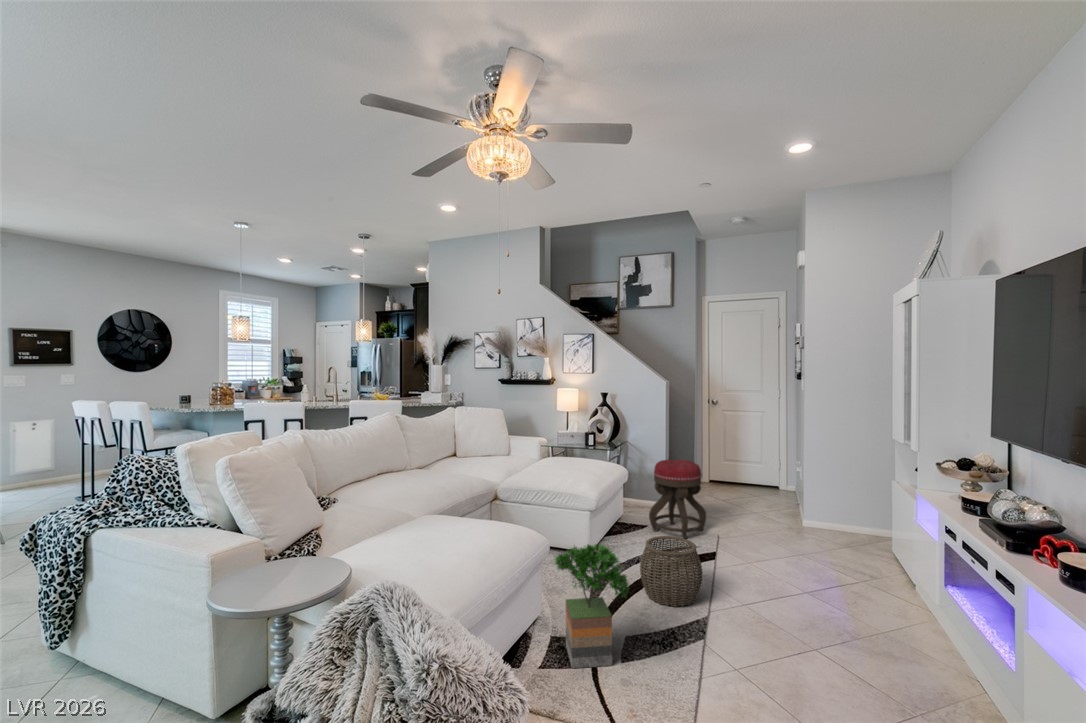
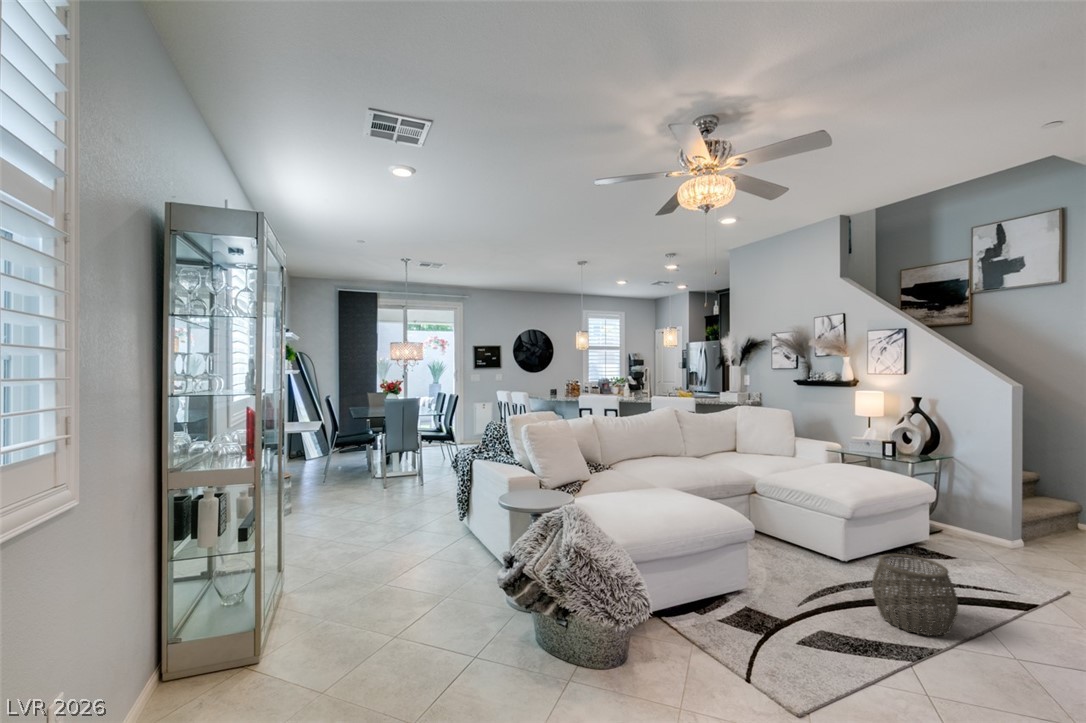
ottoman: present [649,460,706,539] -> none [954,481,1053,584]
potted tree: present [554,544,629,668] -> none [733,526,807,645]

